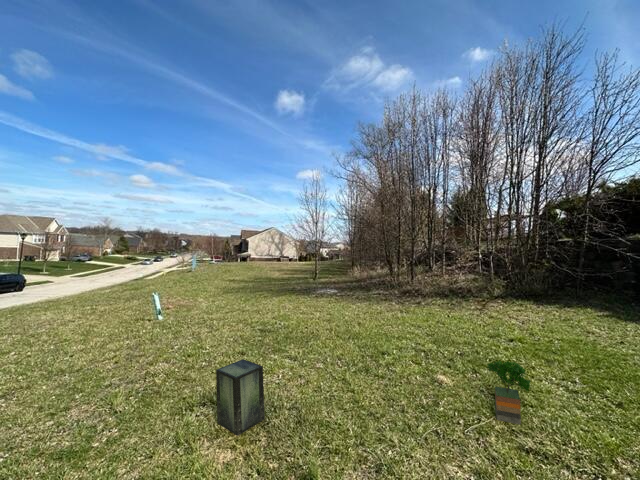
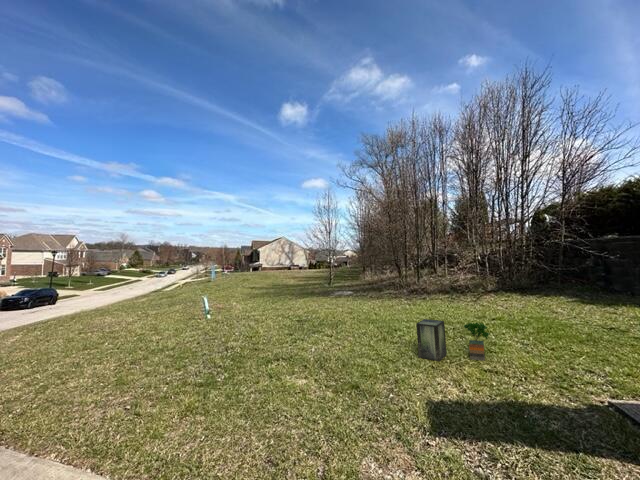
storage box: present [216,359,265,436] -> present [416,319,447,361]

